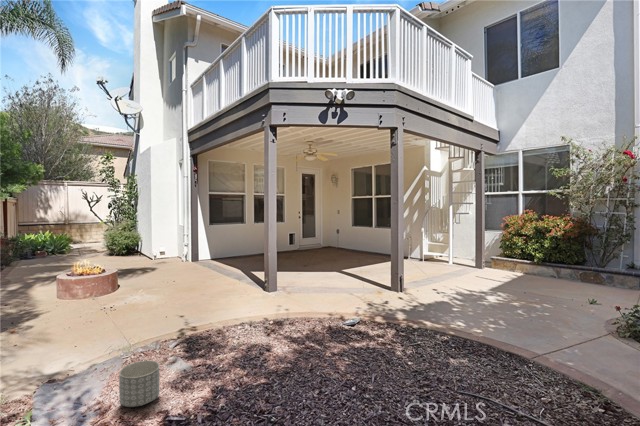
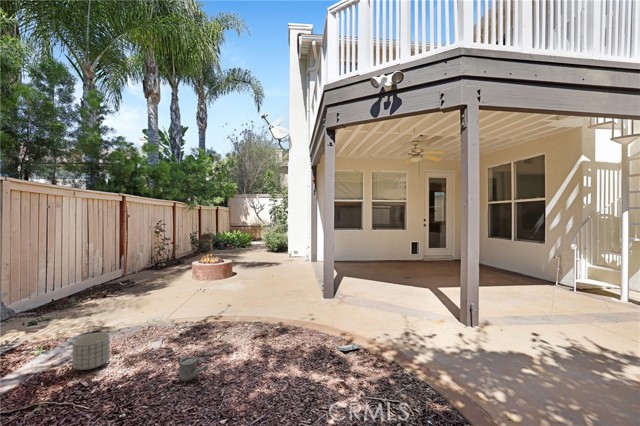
watering can: none [246,357,289,380] -> present [178,356,208,381]

